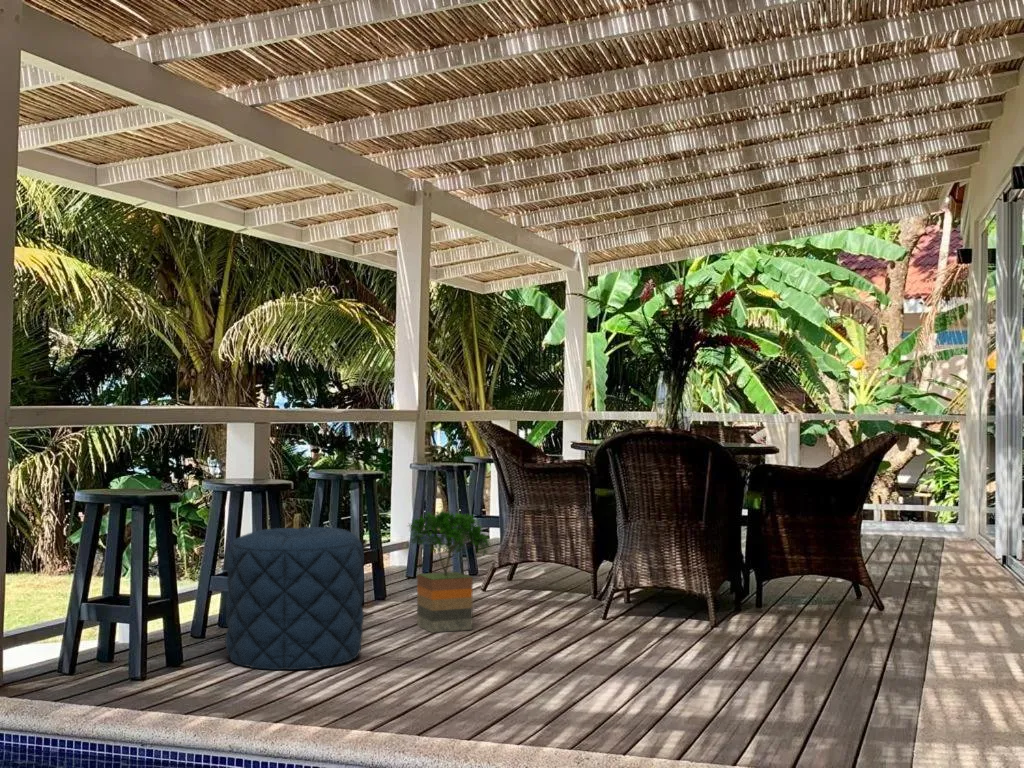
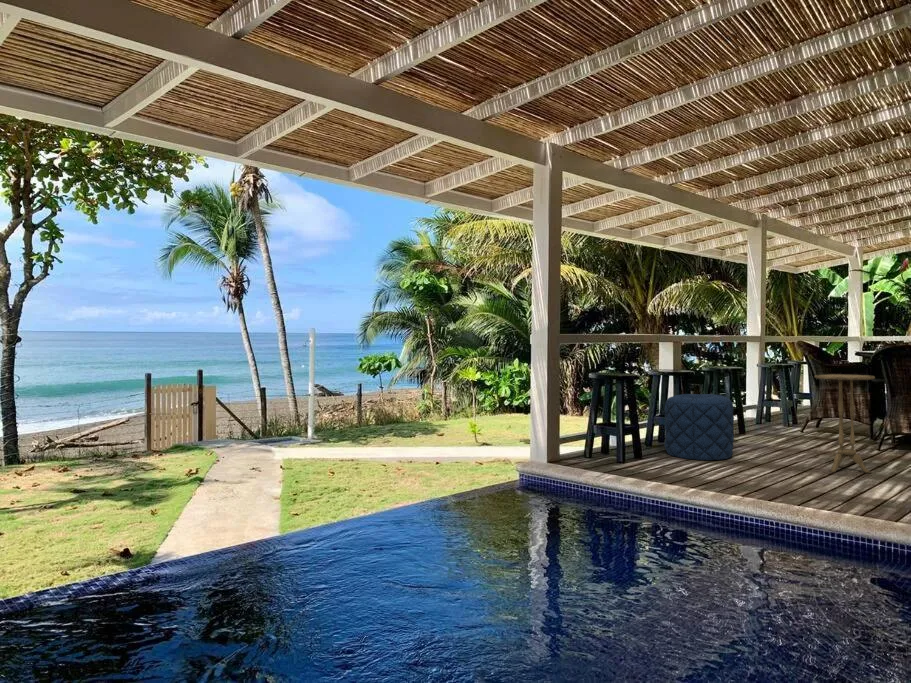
side table: none [507,482,601,671] -> present [815,374,875,473]
potted tree: present [409,511,490,633] -> none [755,388,806,450]

